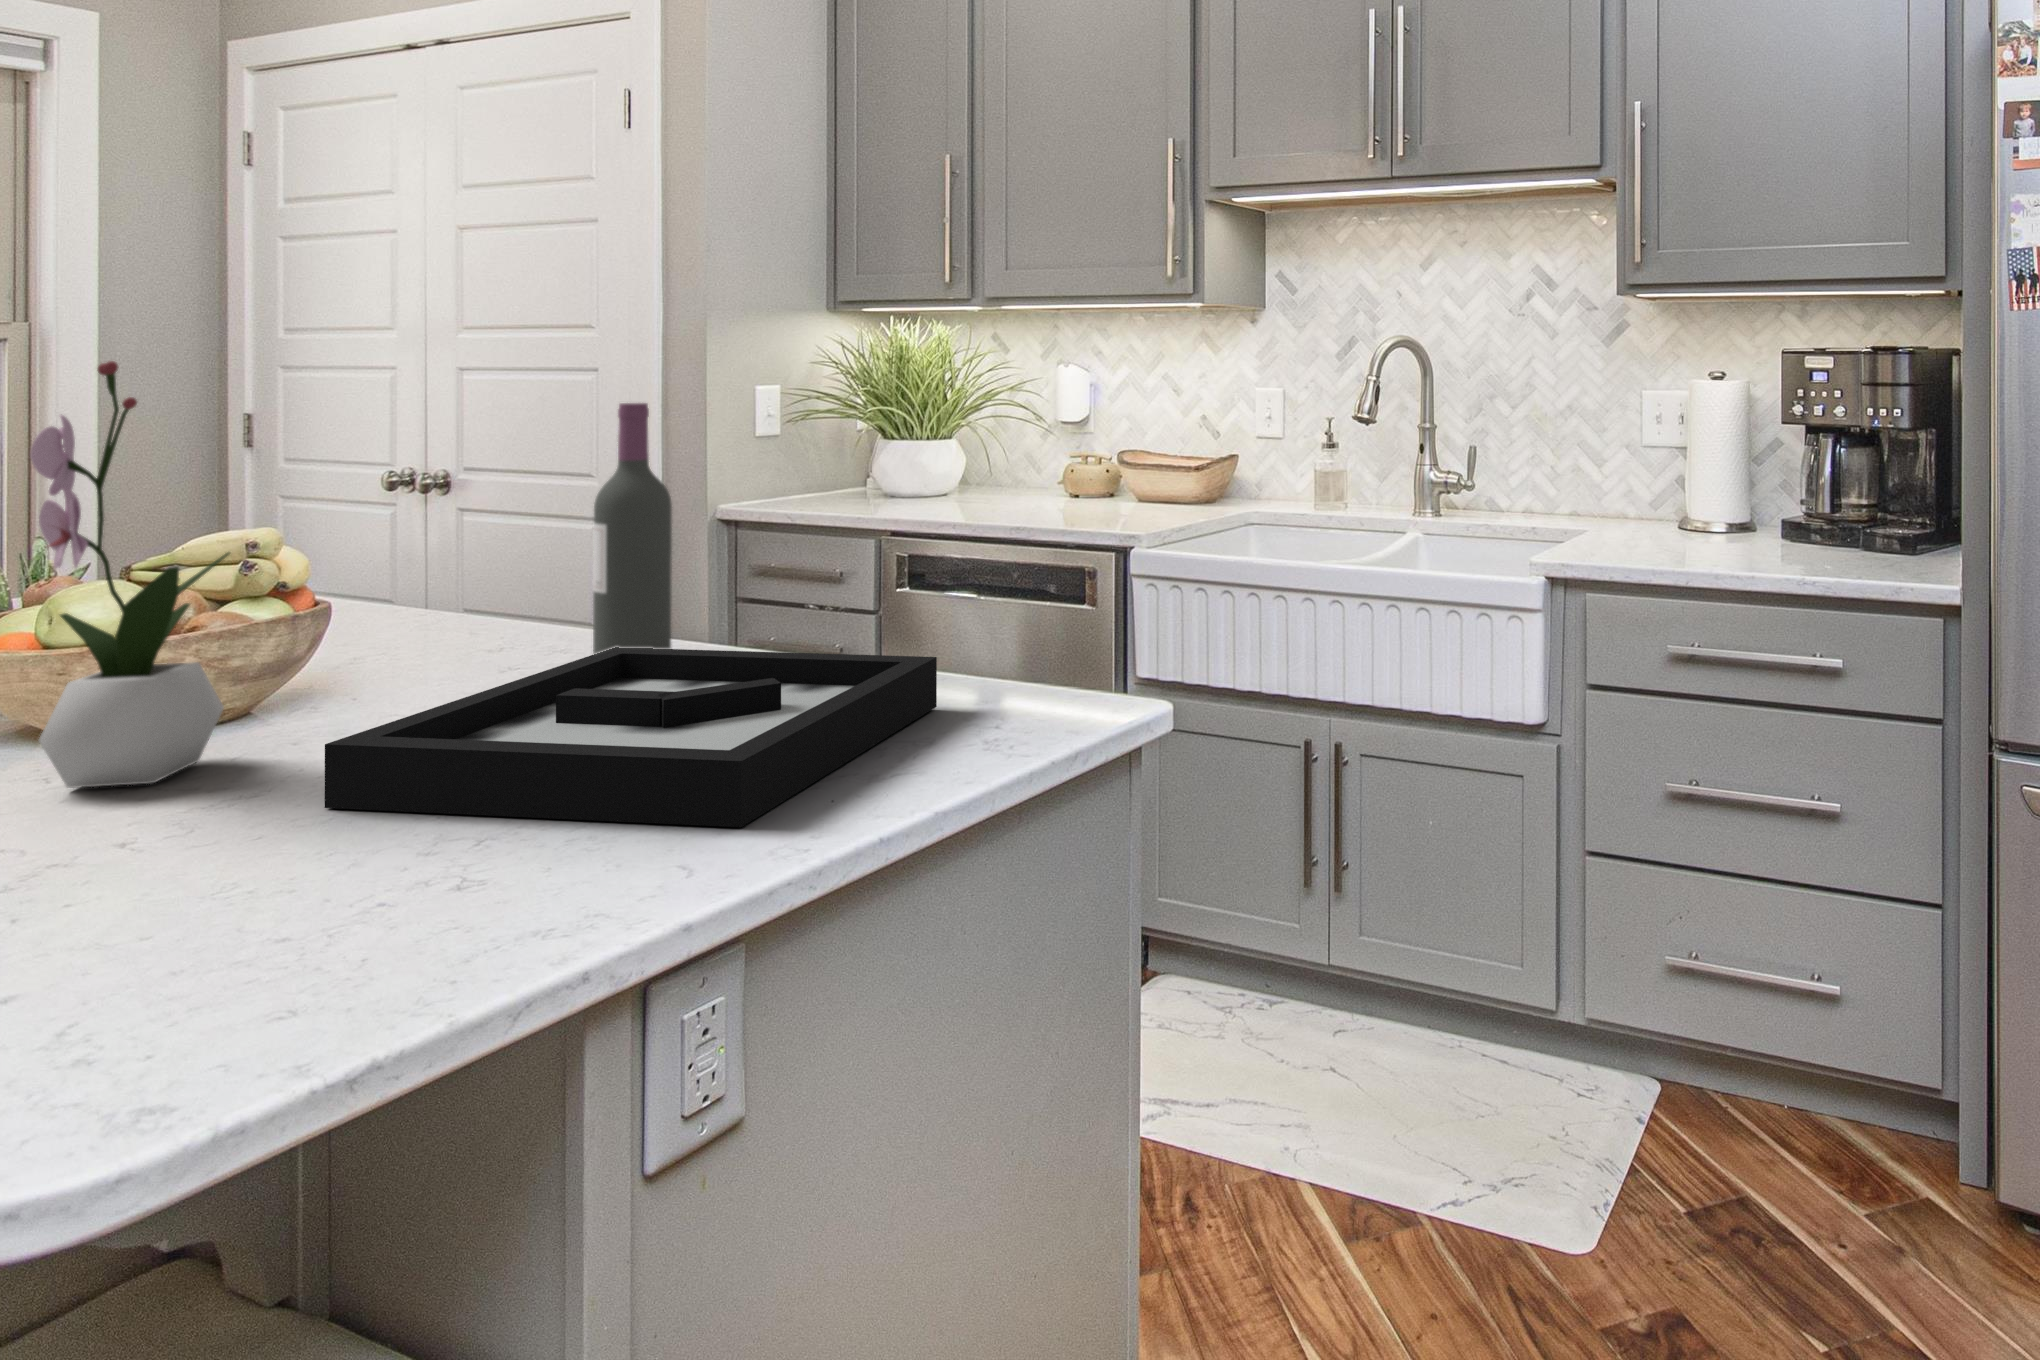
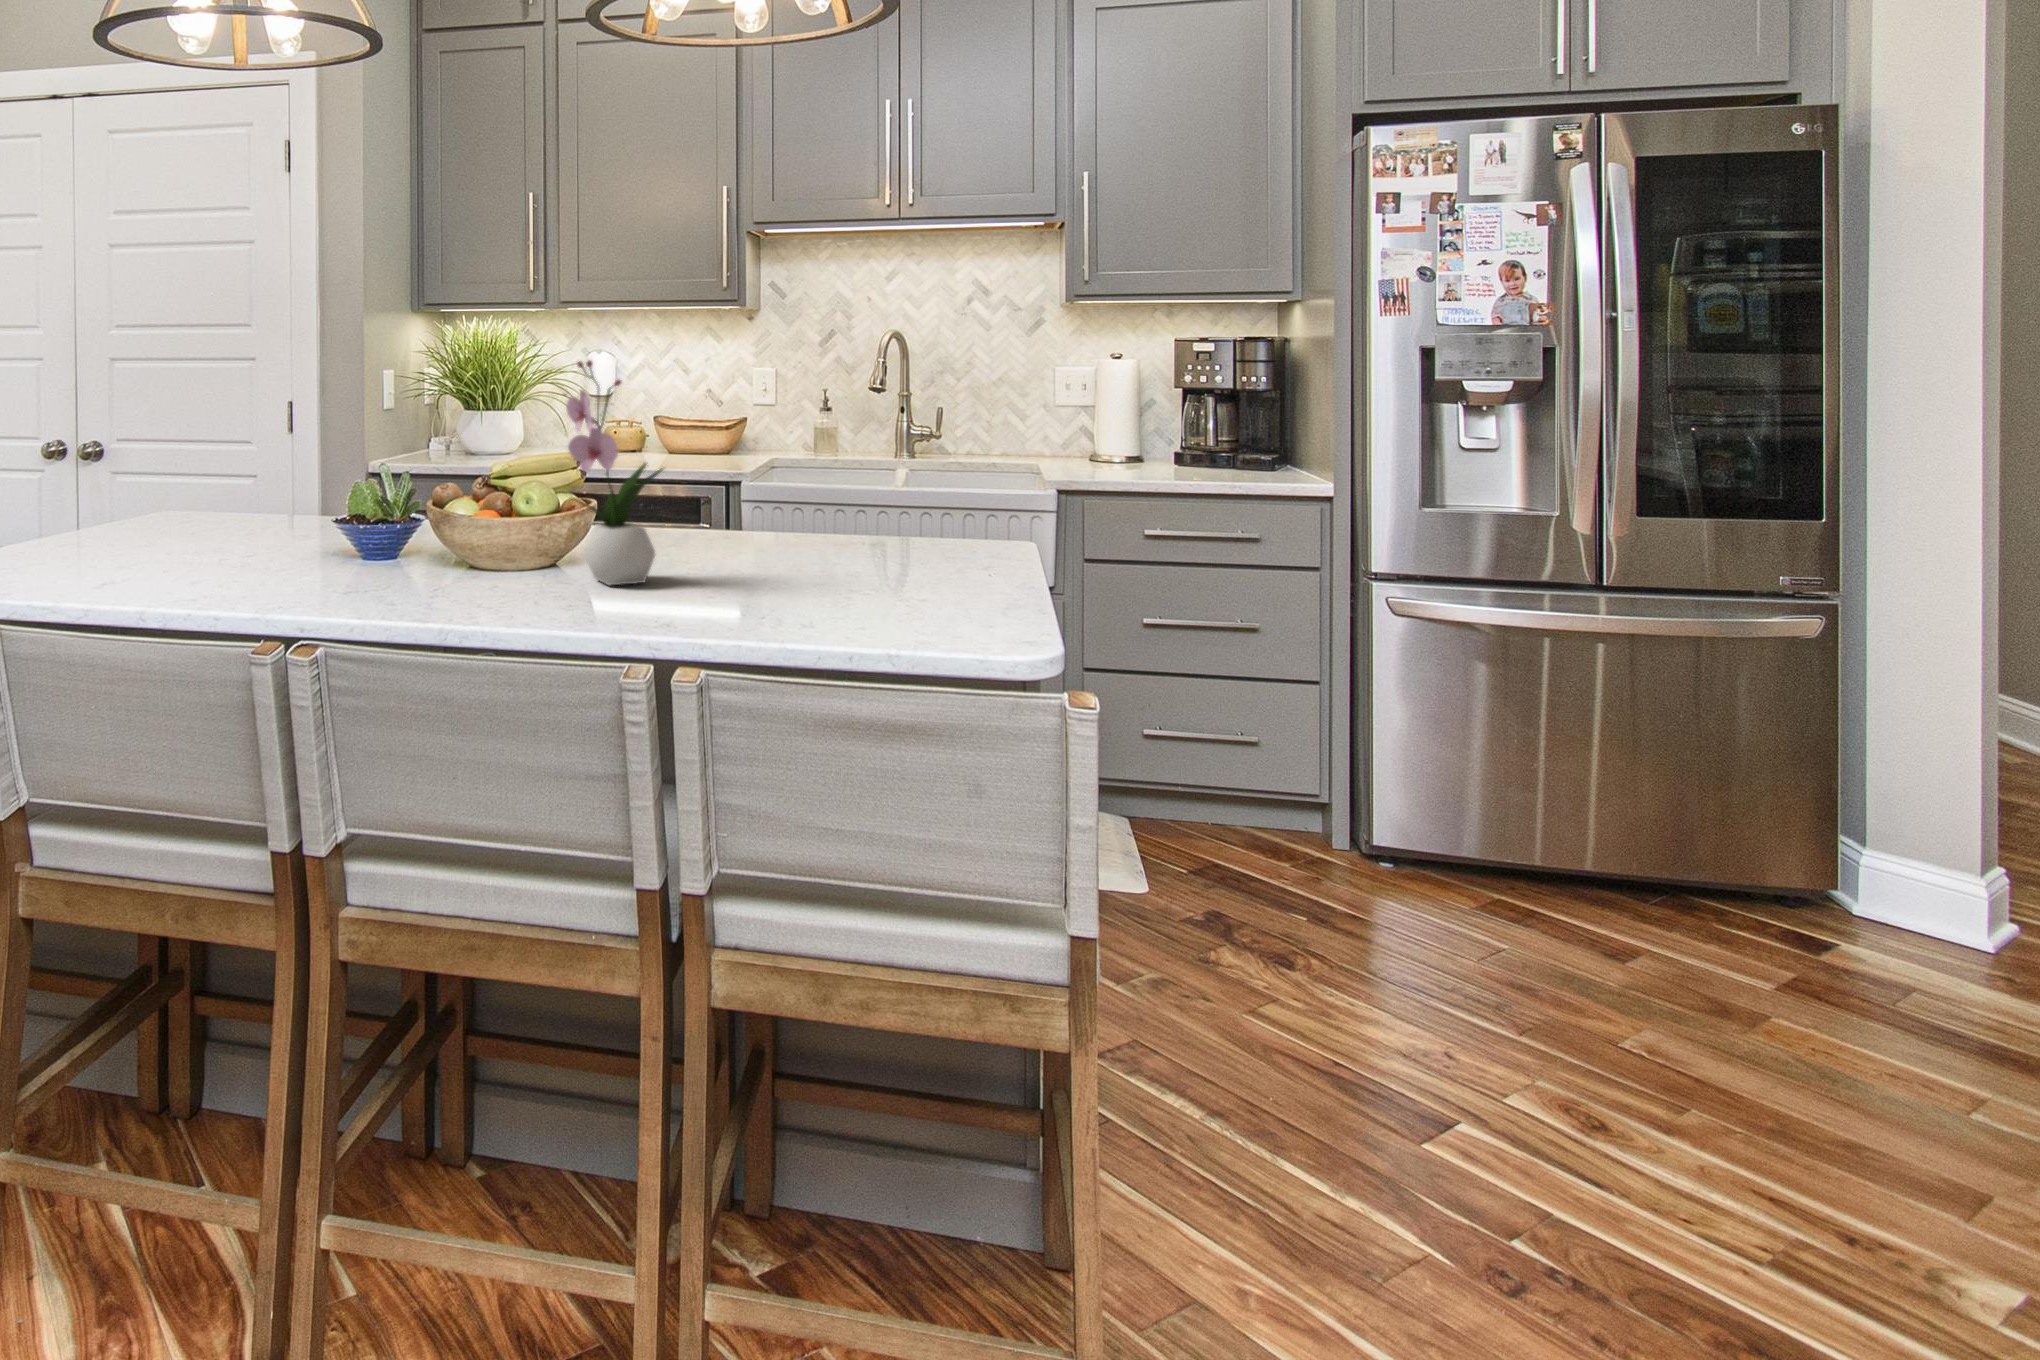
wine bottle: present [593,403,672,654] -> none [685,381,726,543]
decorative tray: present [324,647,937,827] -> none [738,519,991,586]

